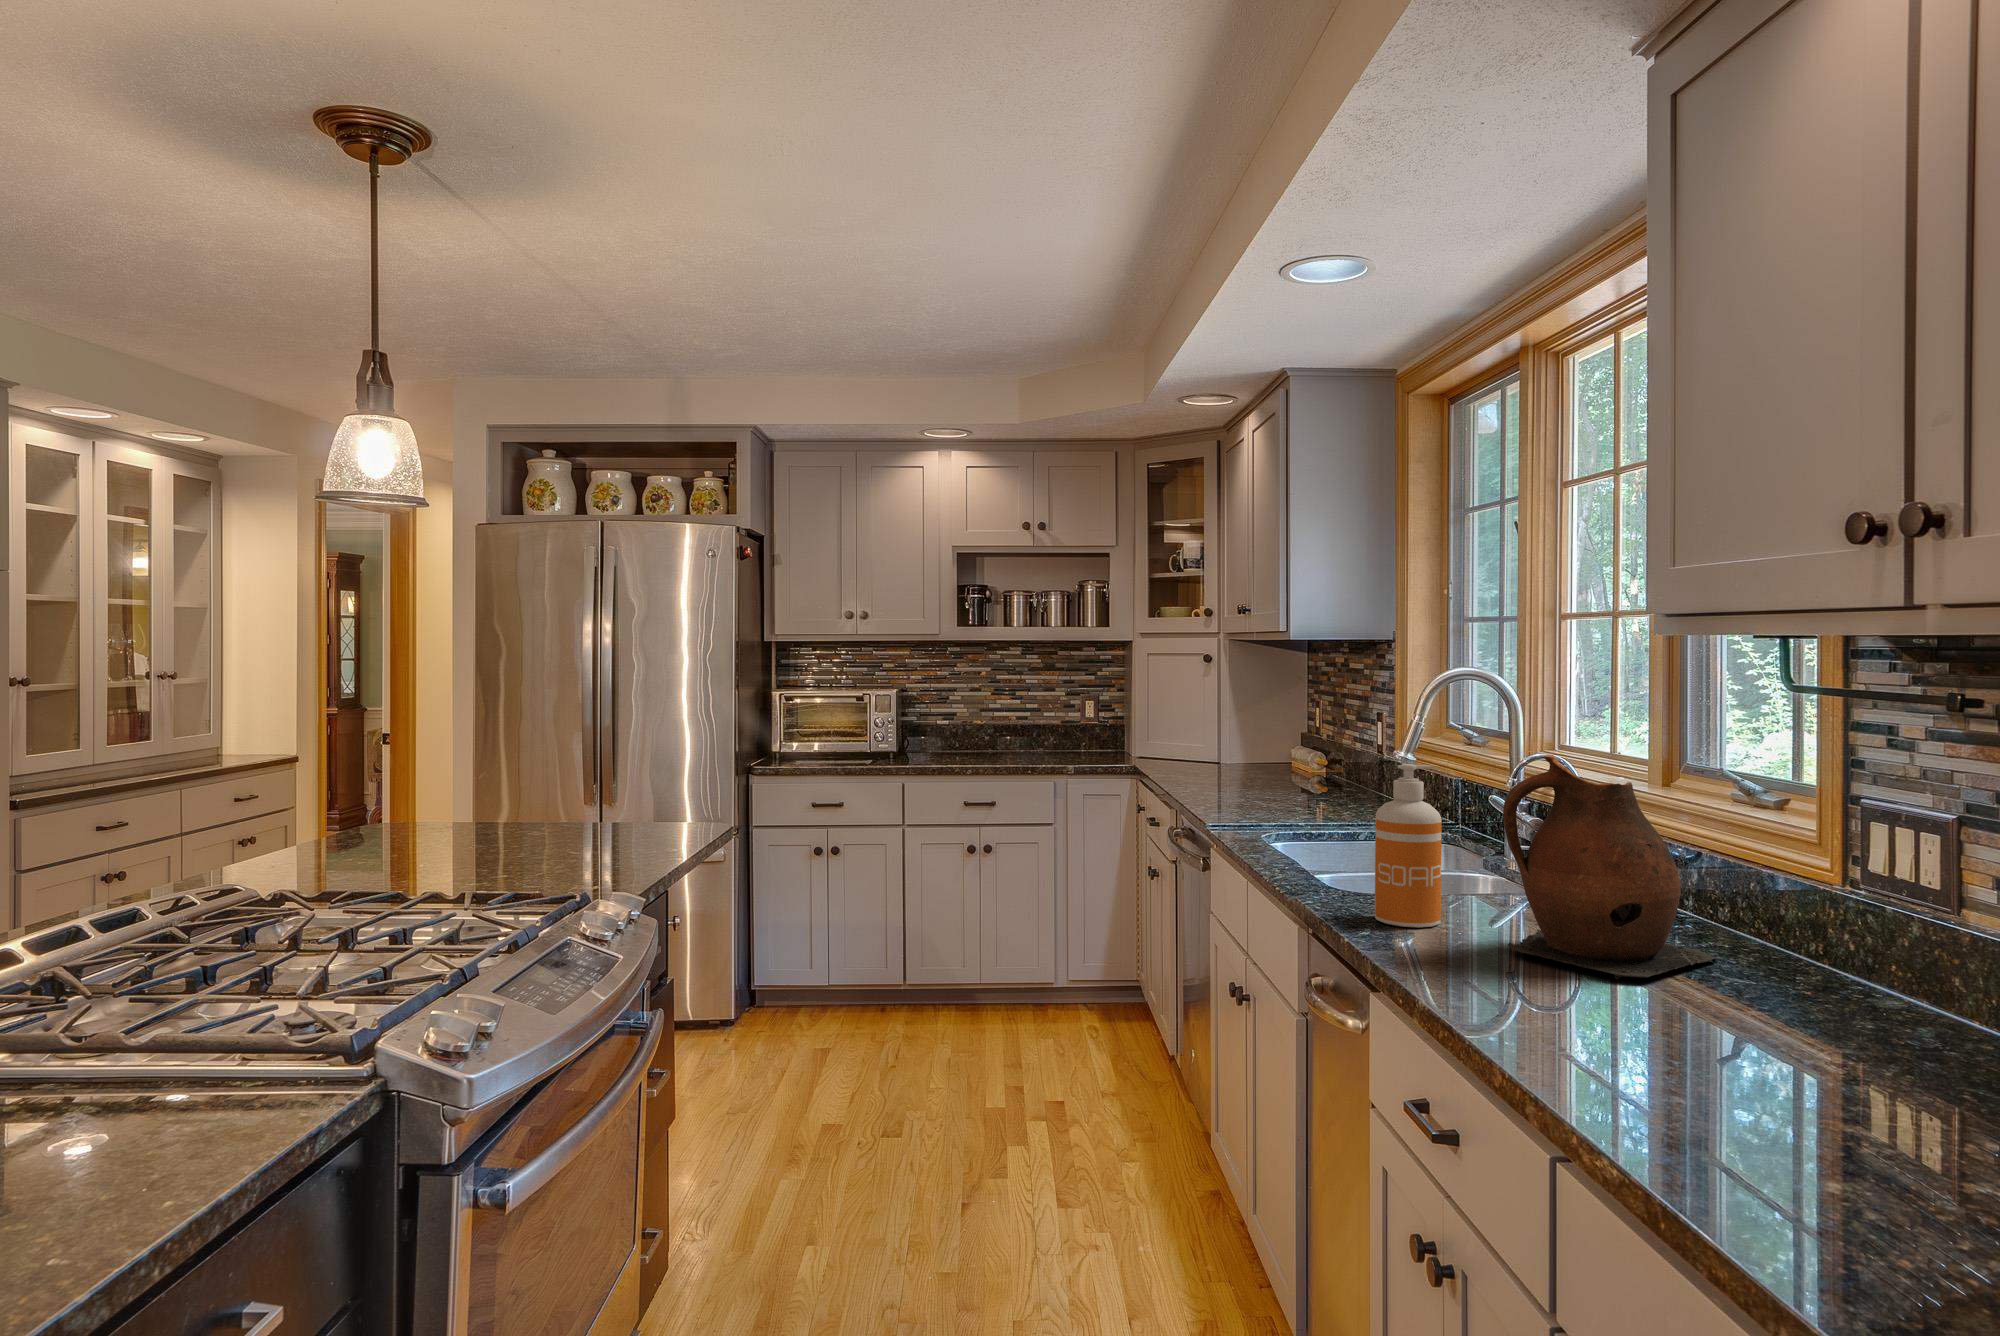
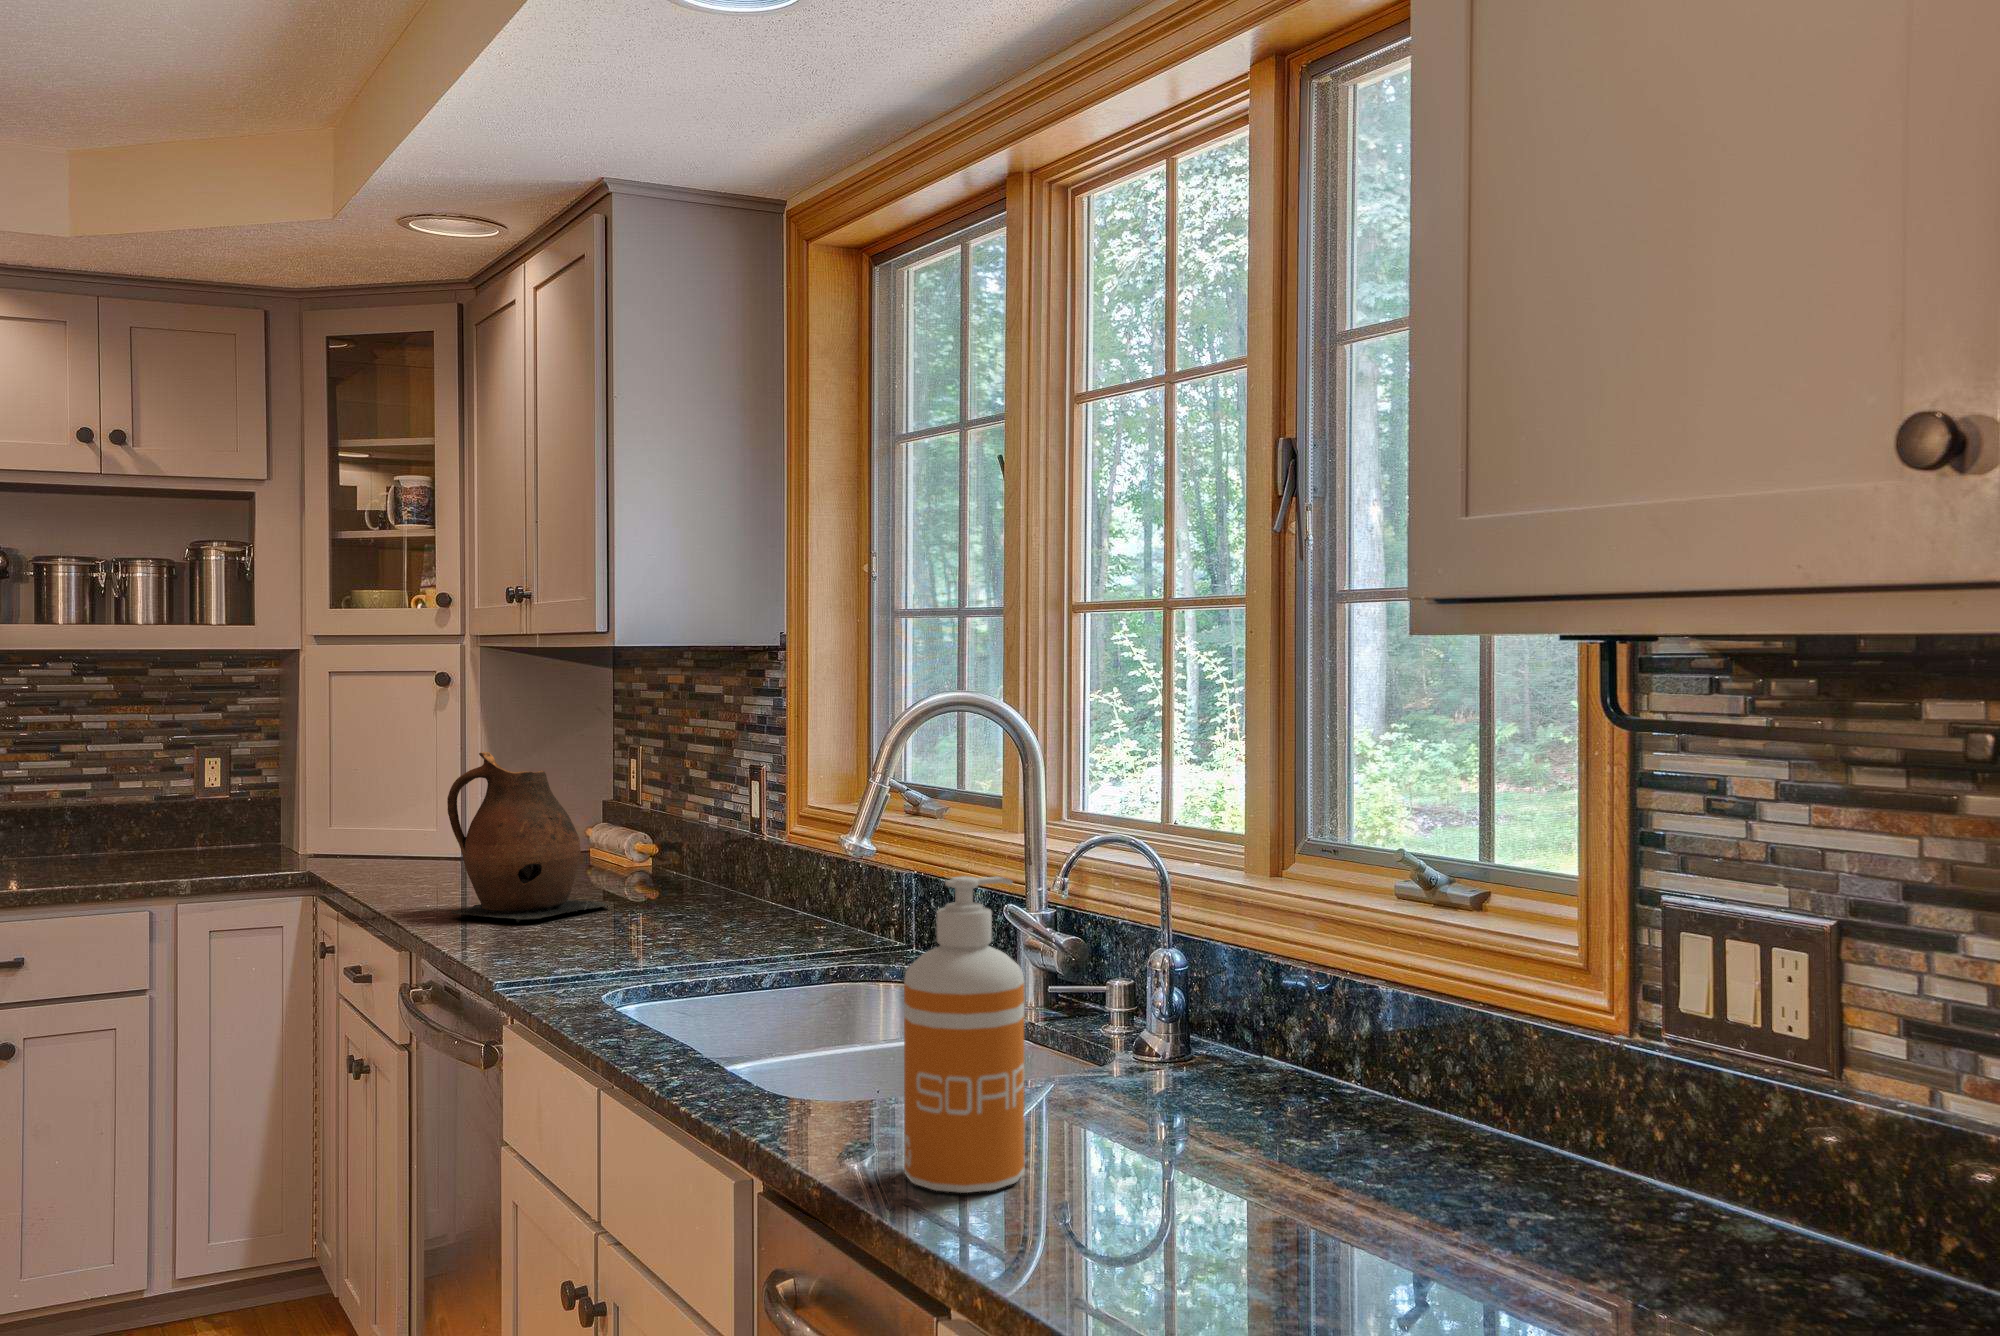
ceramic pitcher: present [1503,755,1716,980] -> present [447,752,608,923]

